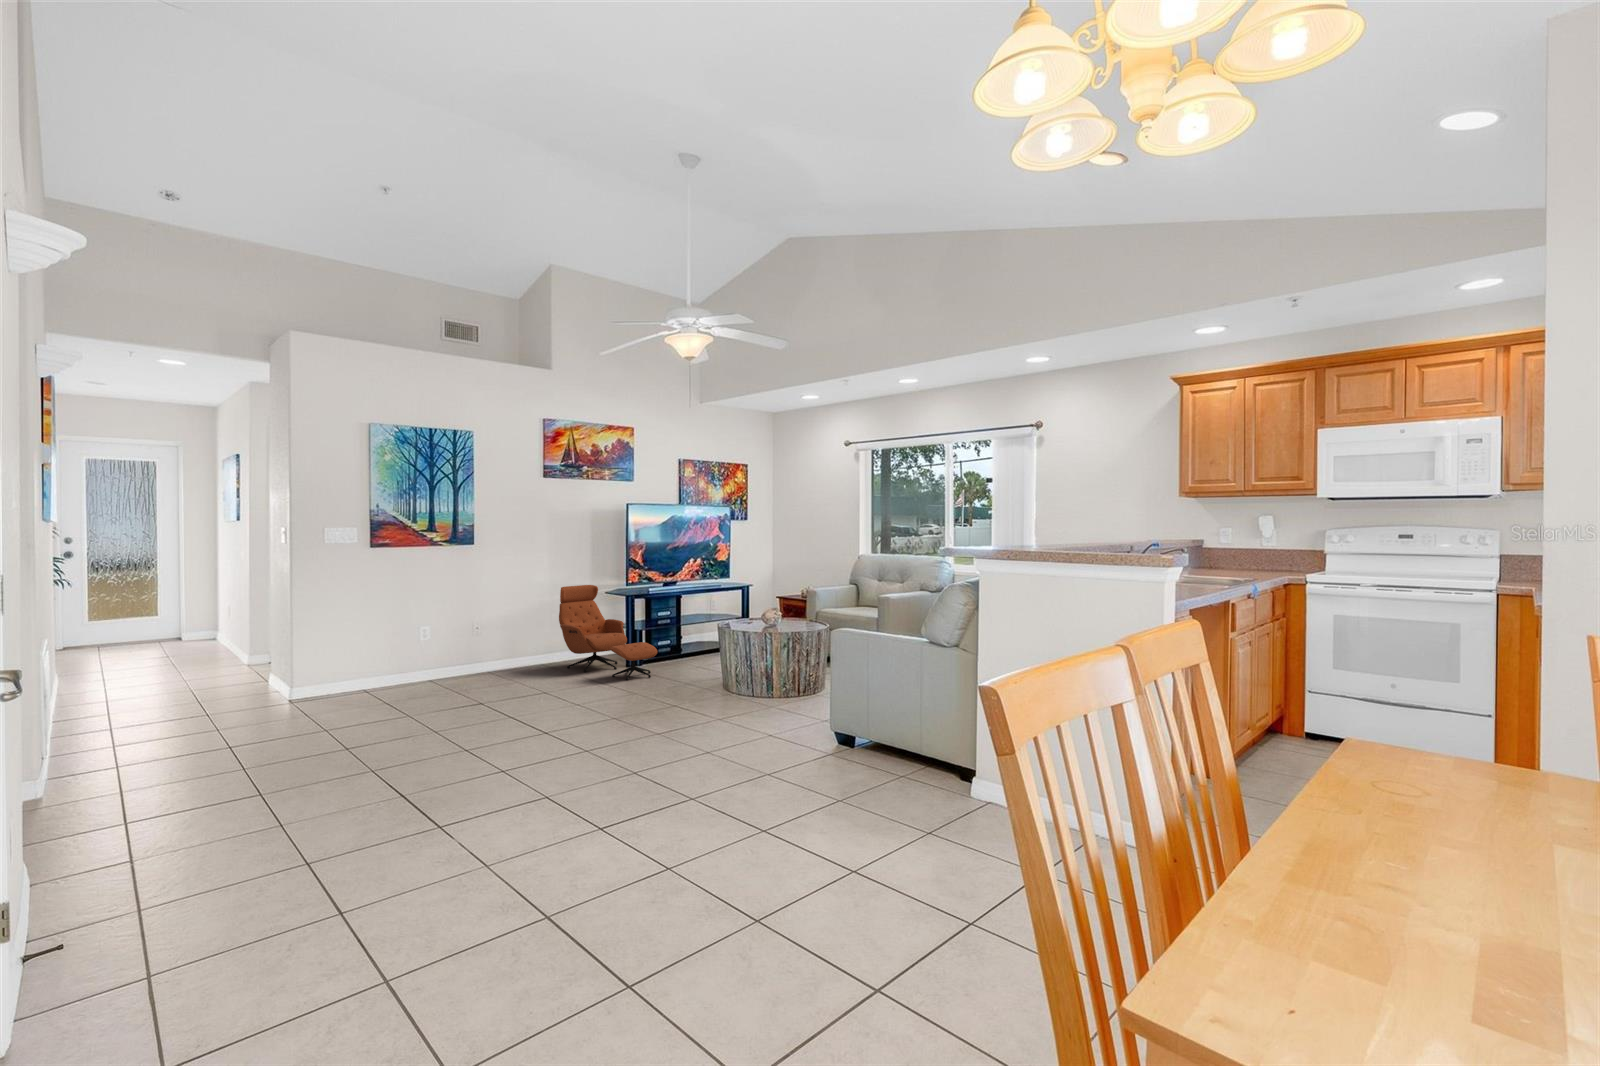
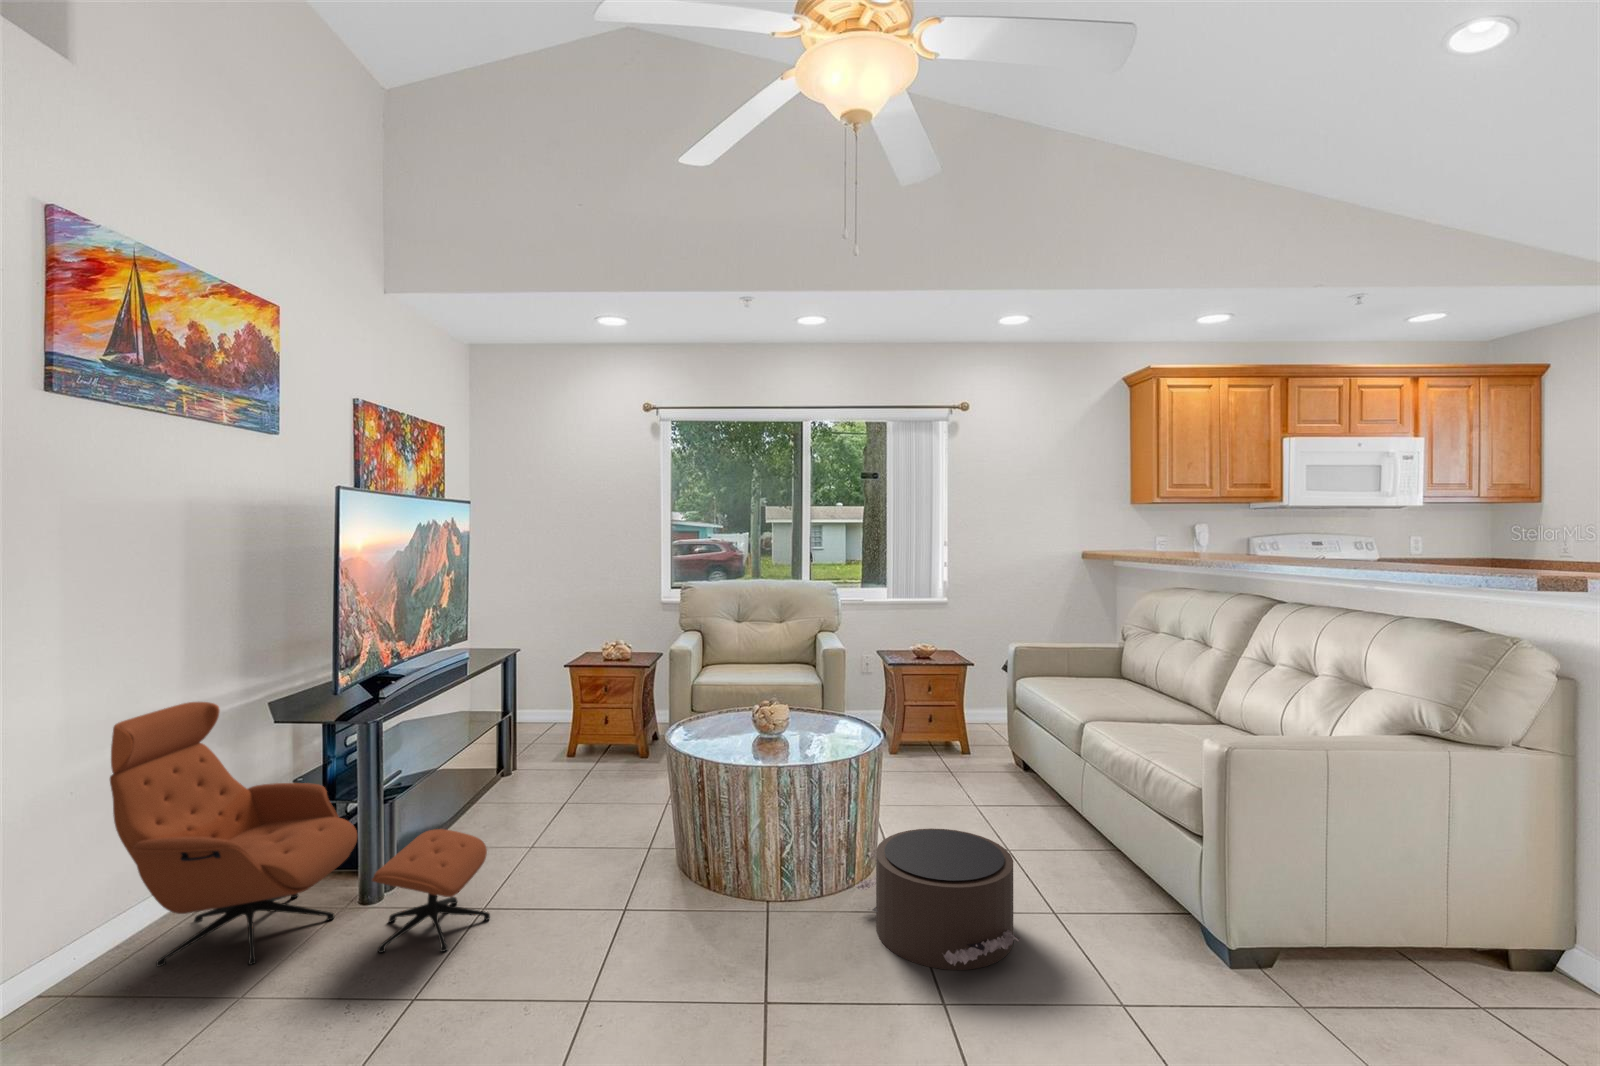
pouf: none [729,669,799,719] -> present [855,828,1021,970]

